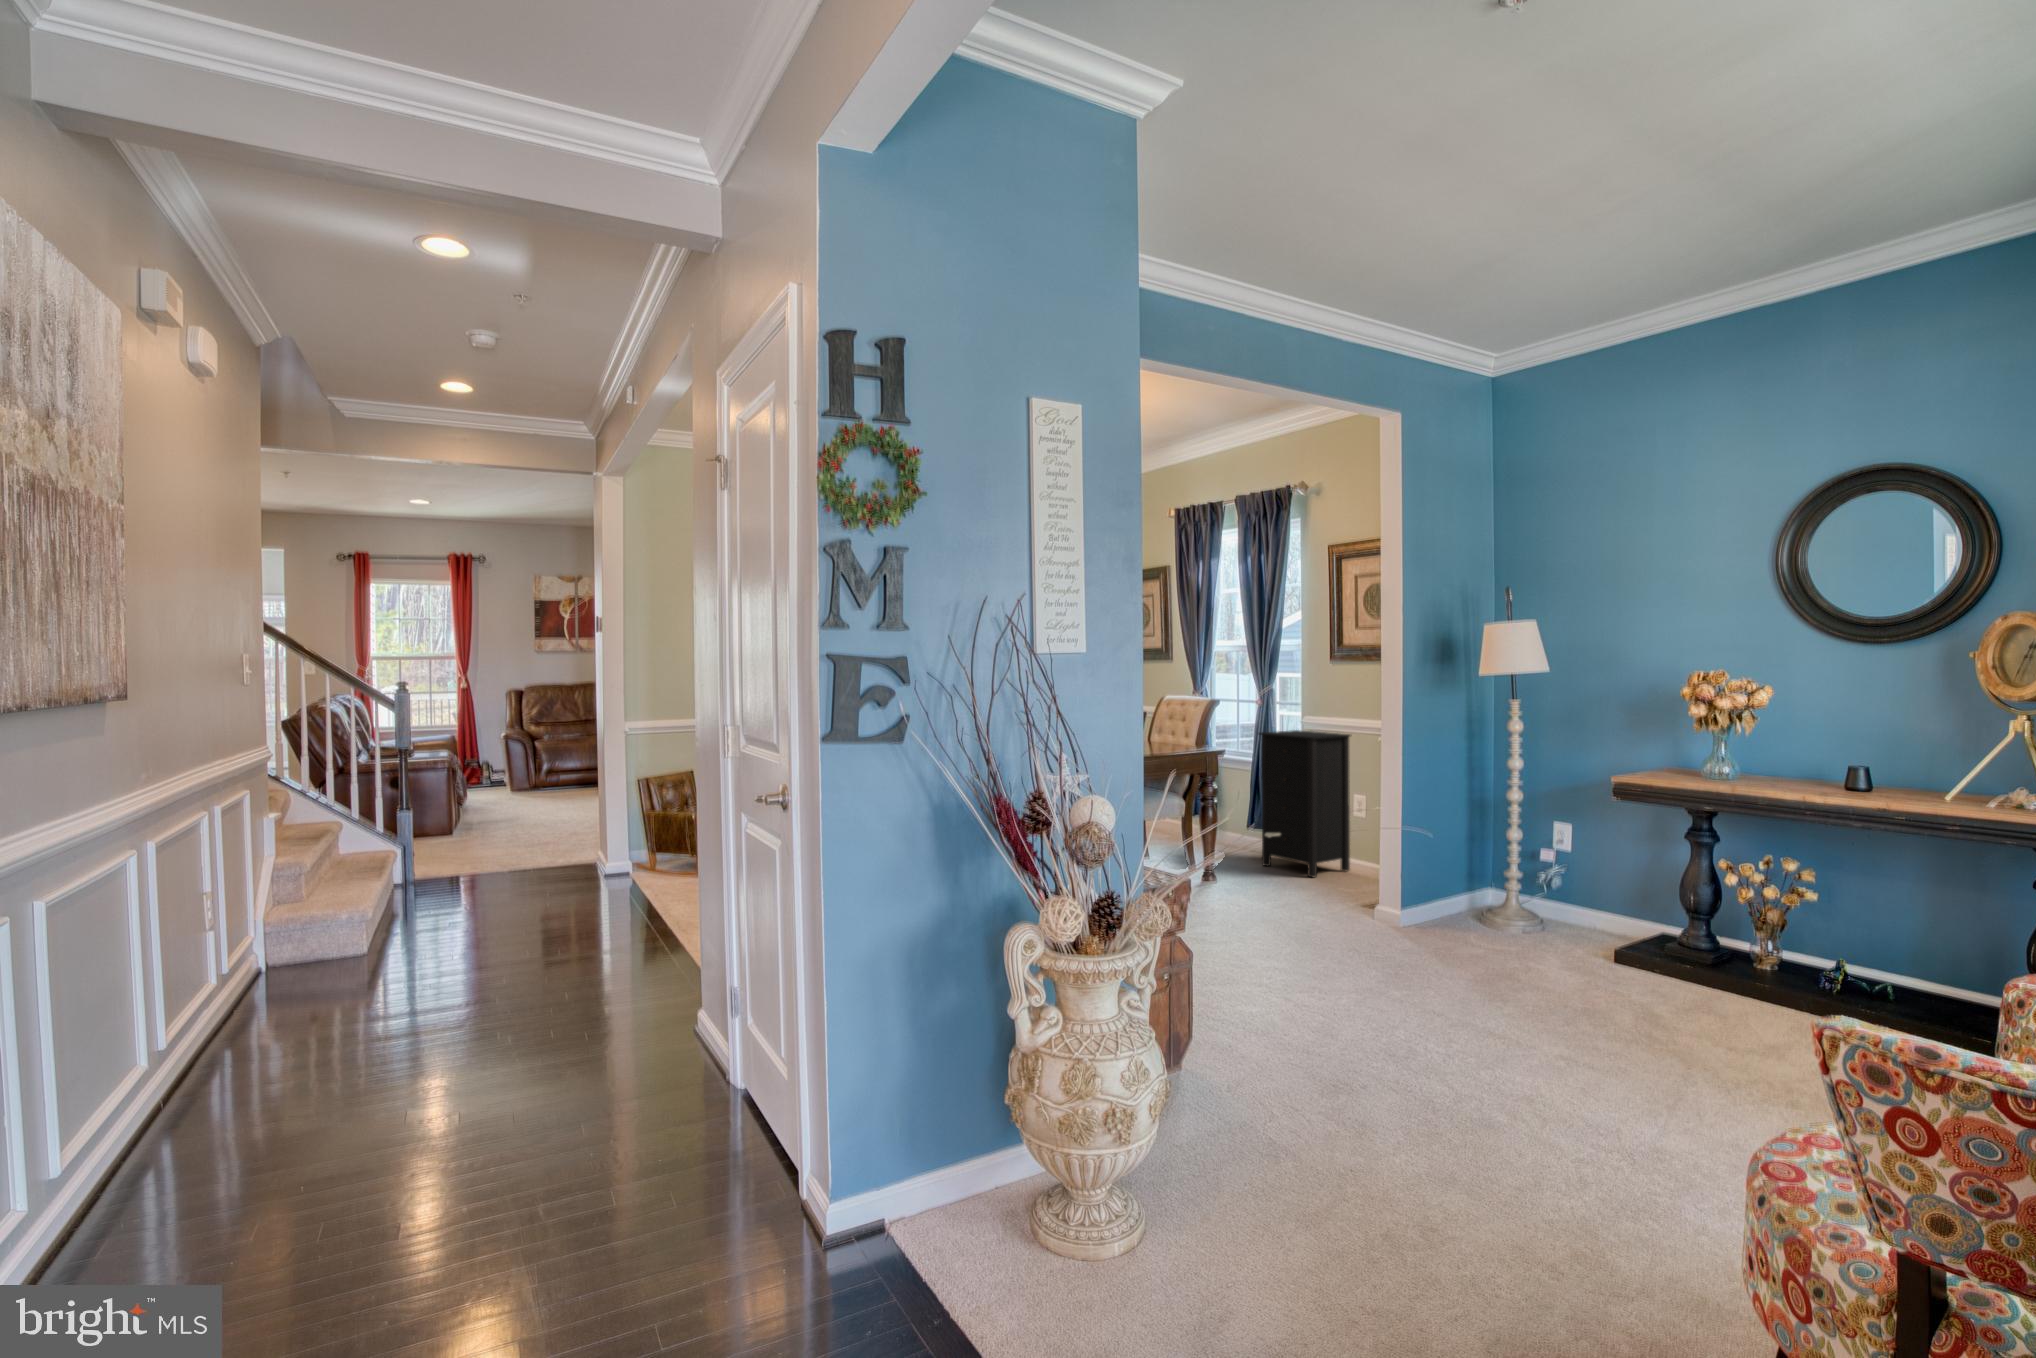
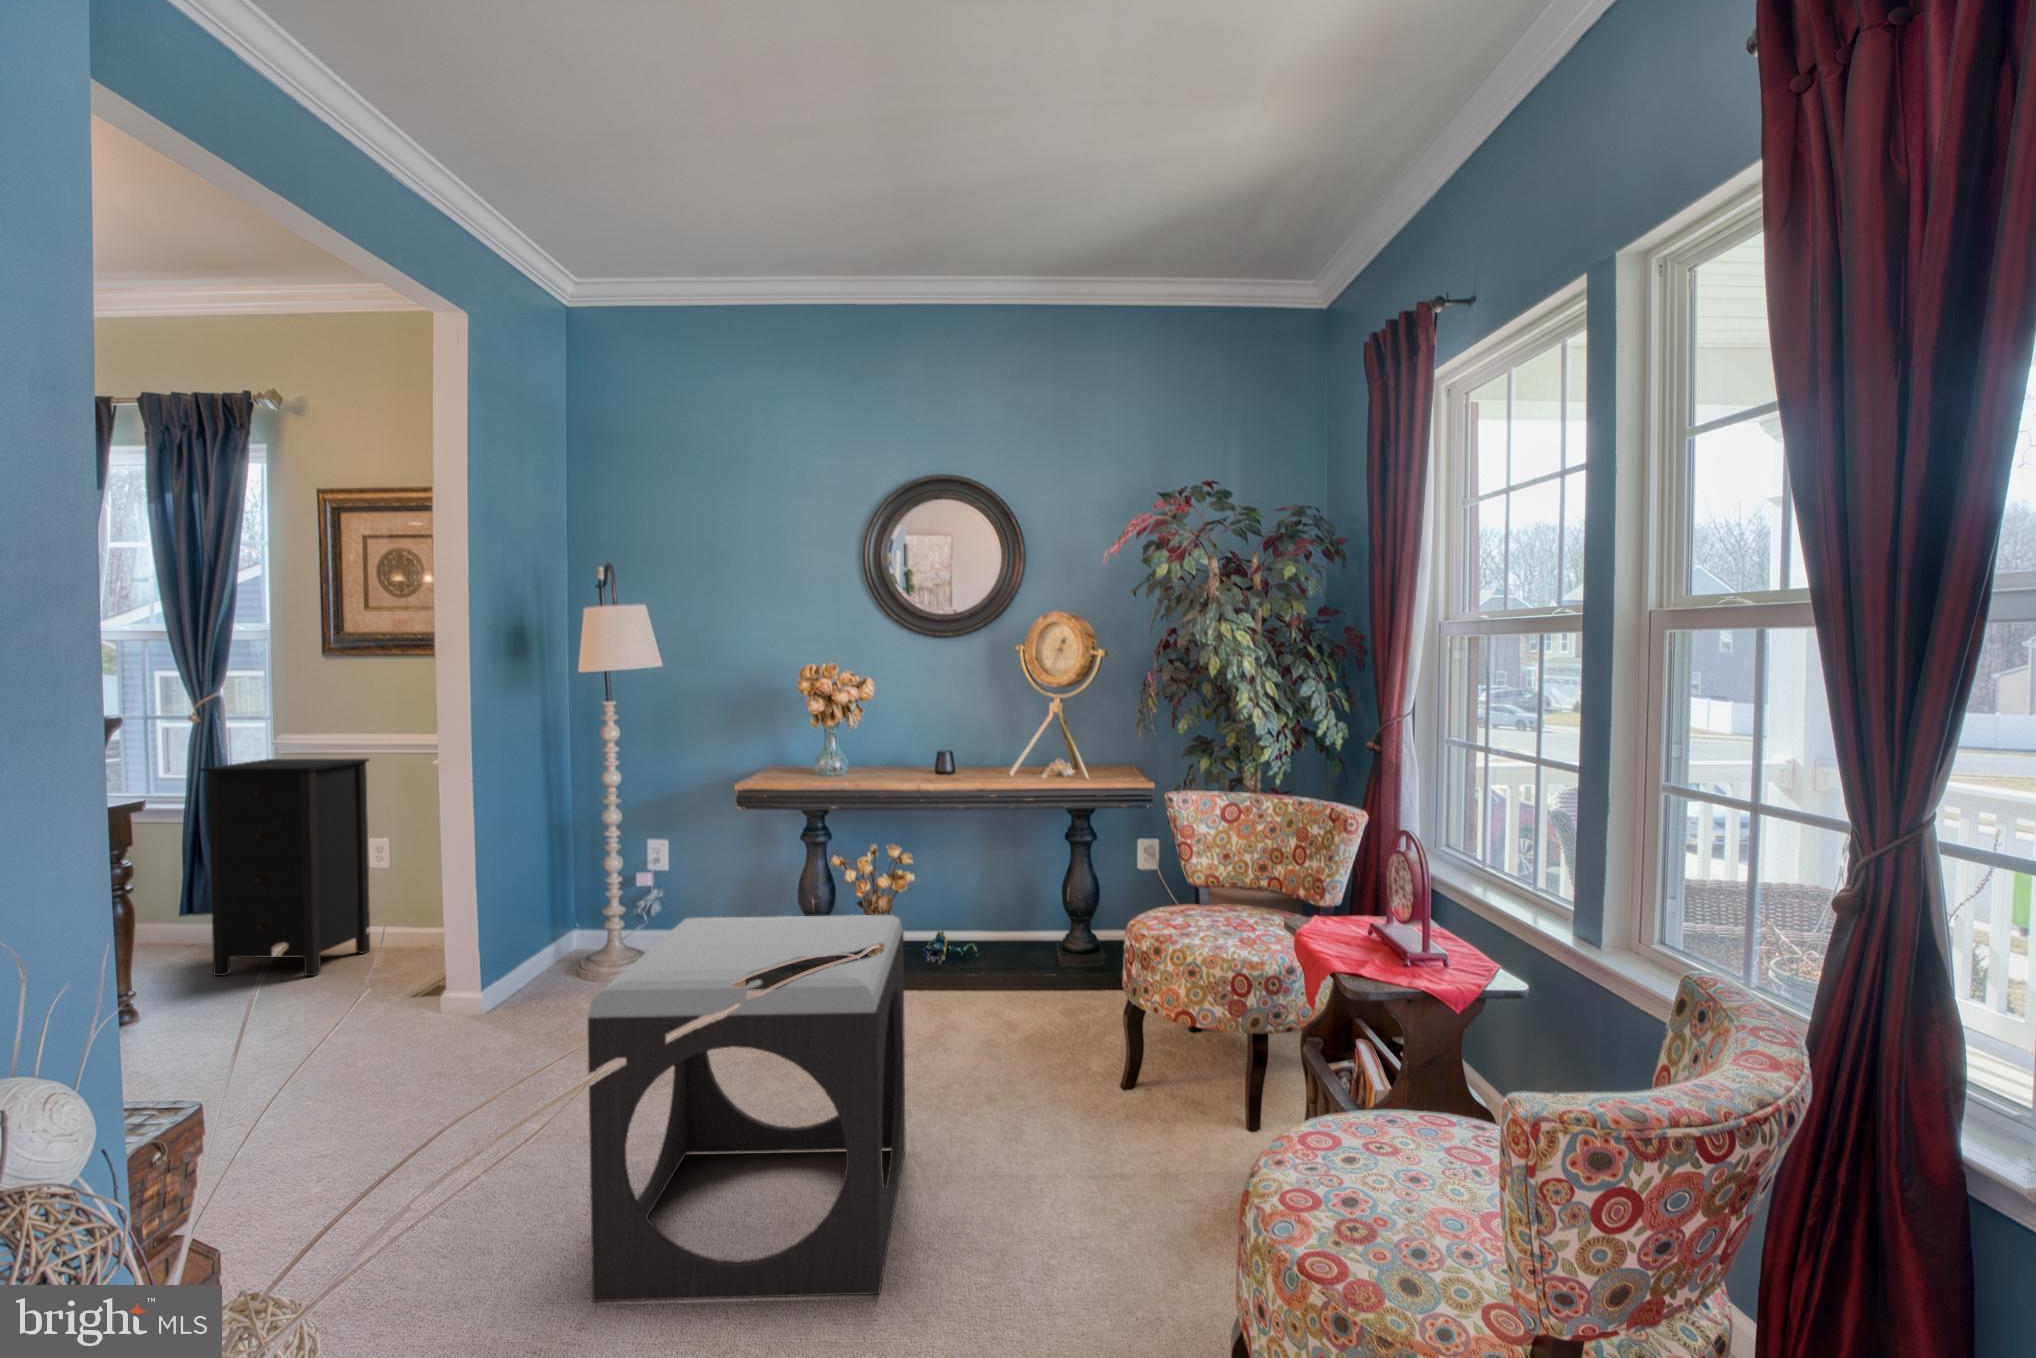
footstool: none [1394,863,1683,1161] -> present [588,915,905,1302]

